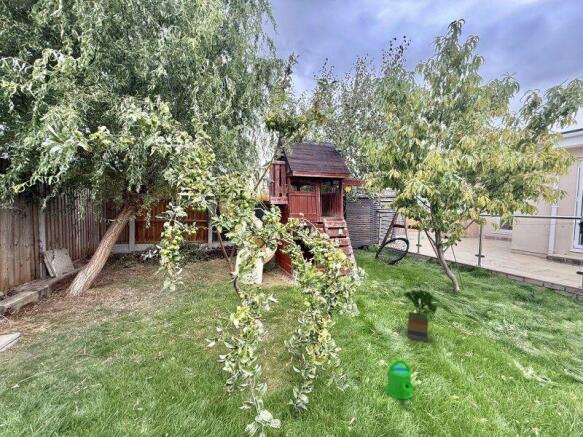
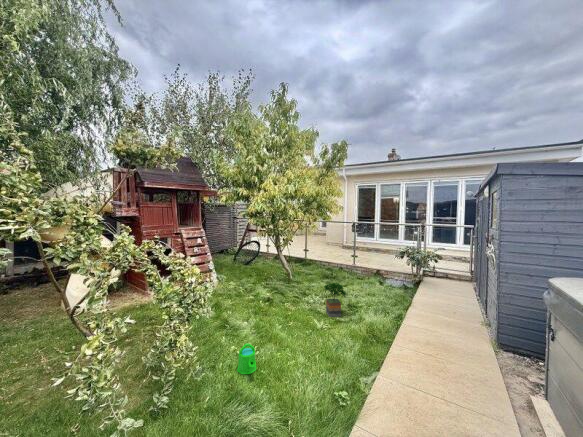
potted tree: present [404,290,437,341] -> present [324,283,346,317]

